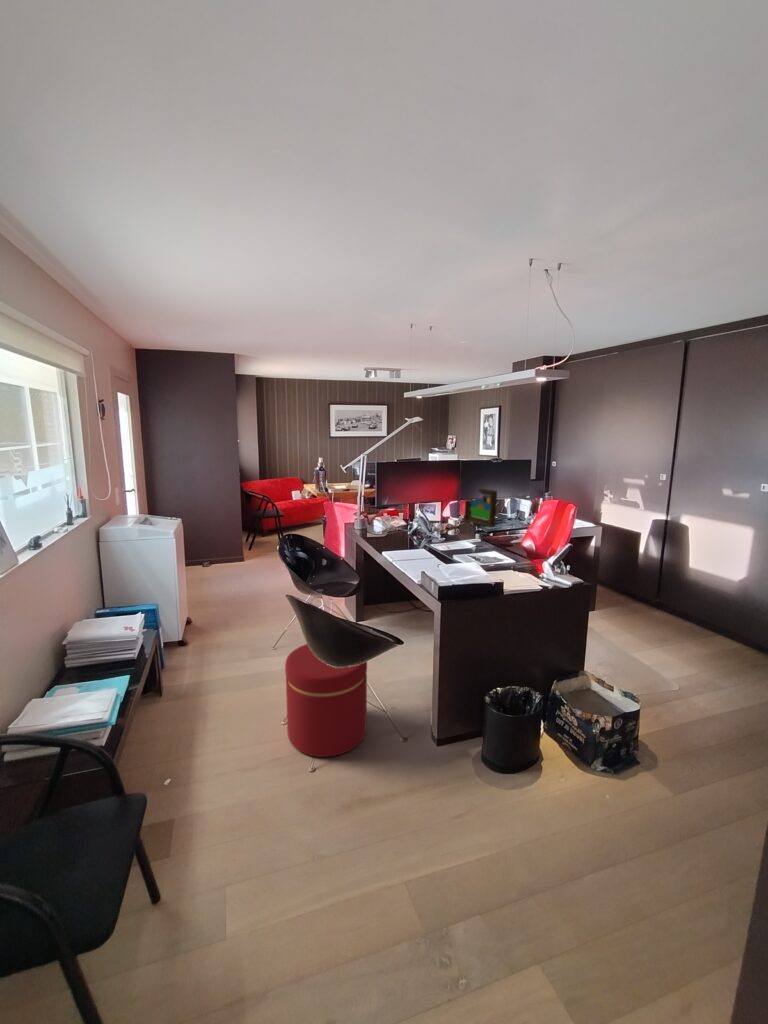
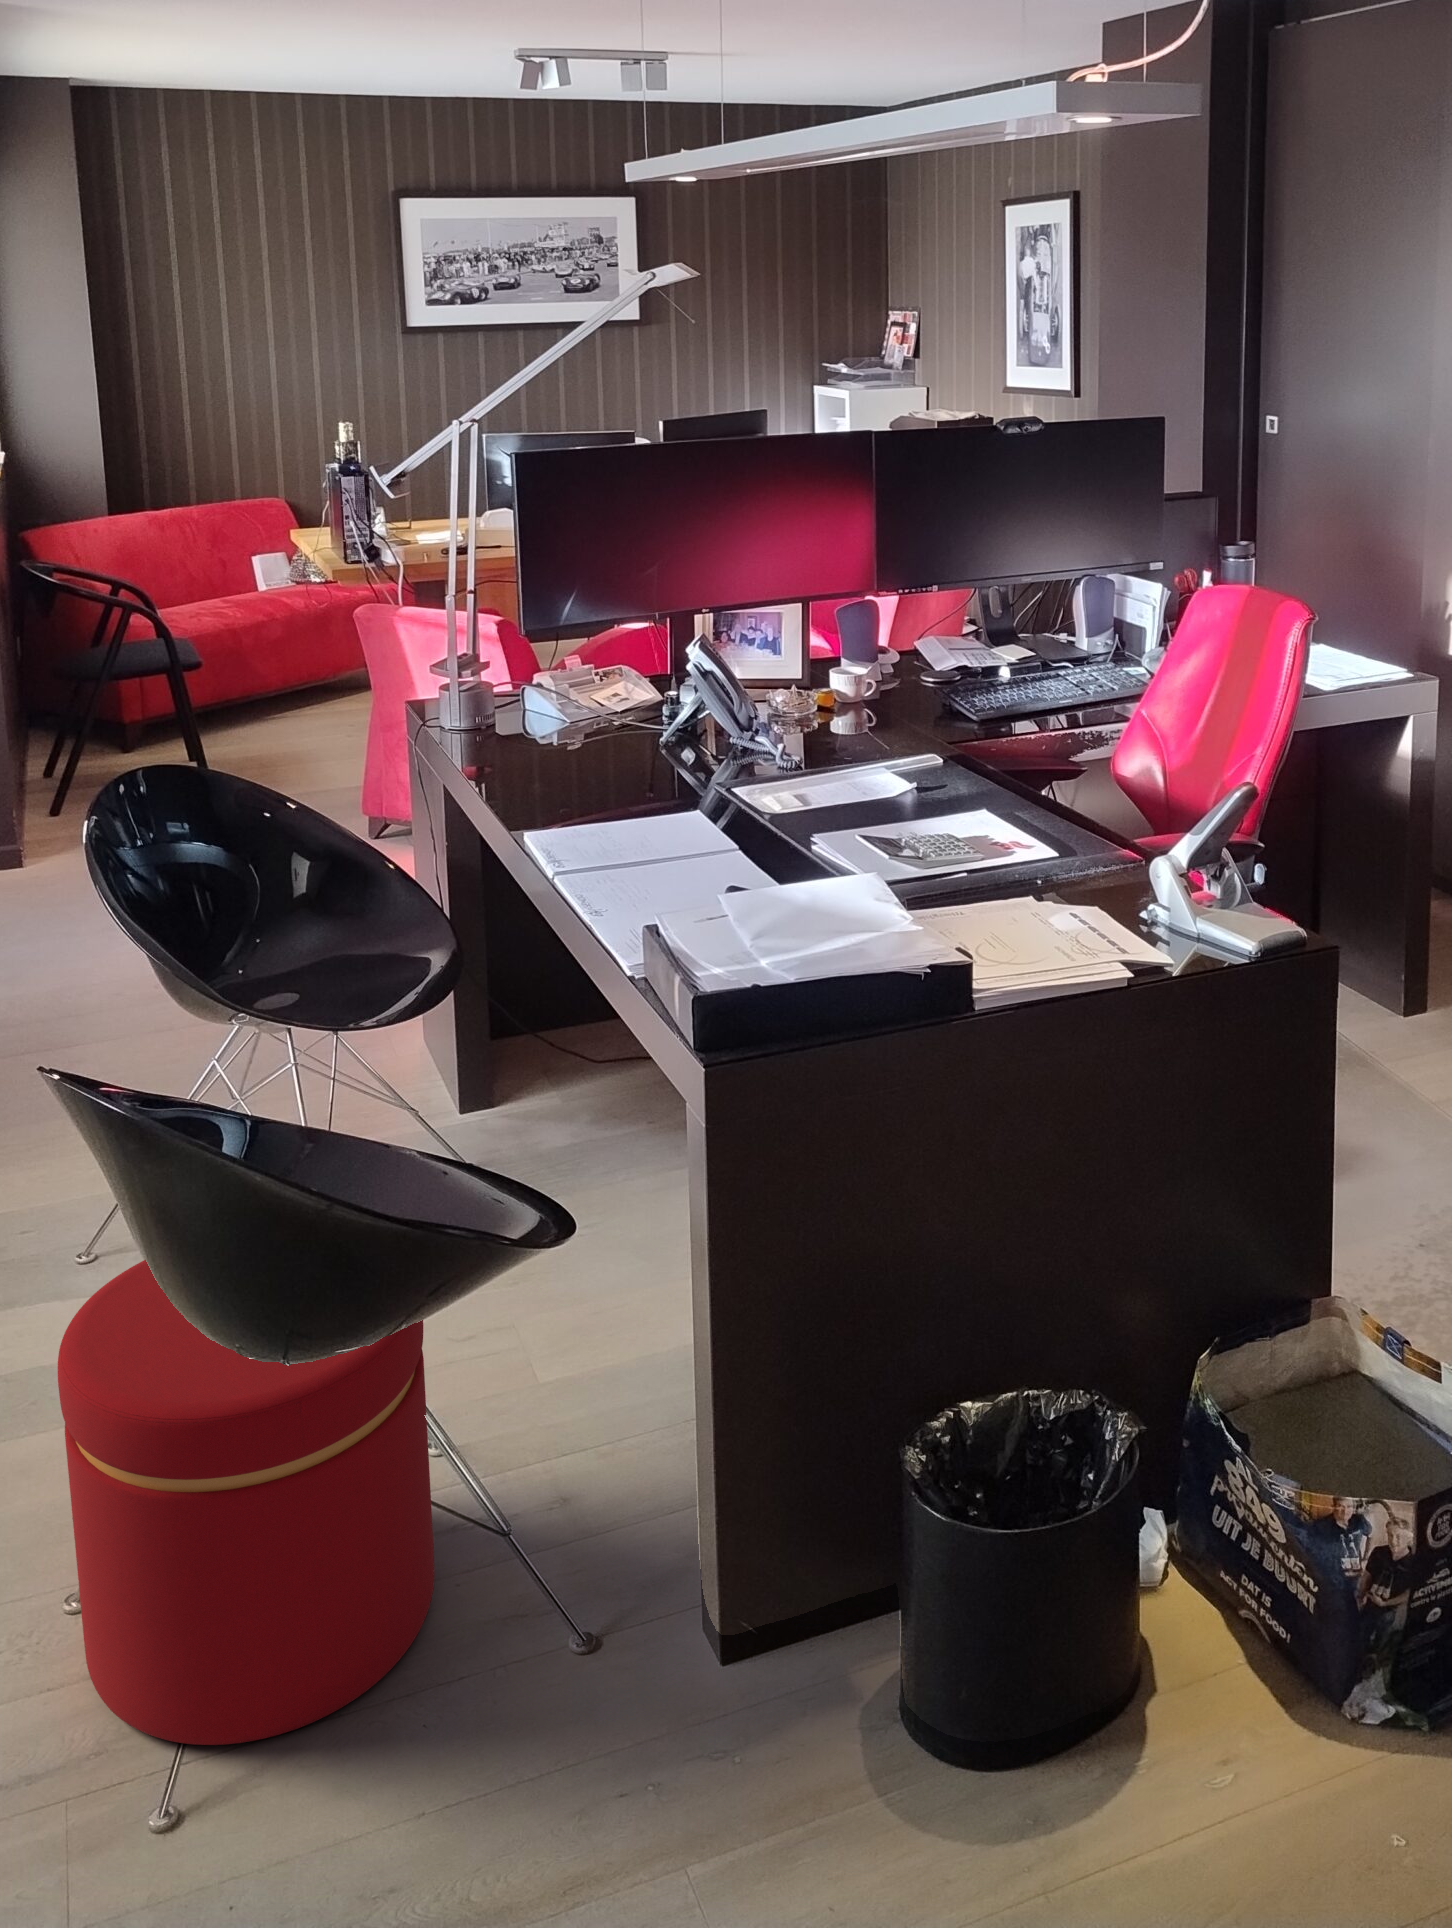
picture frame: present [464,489,497,527] -> none [897,534,1018,693]

